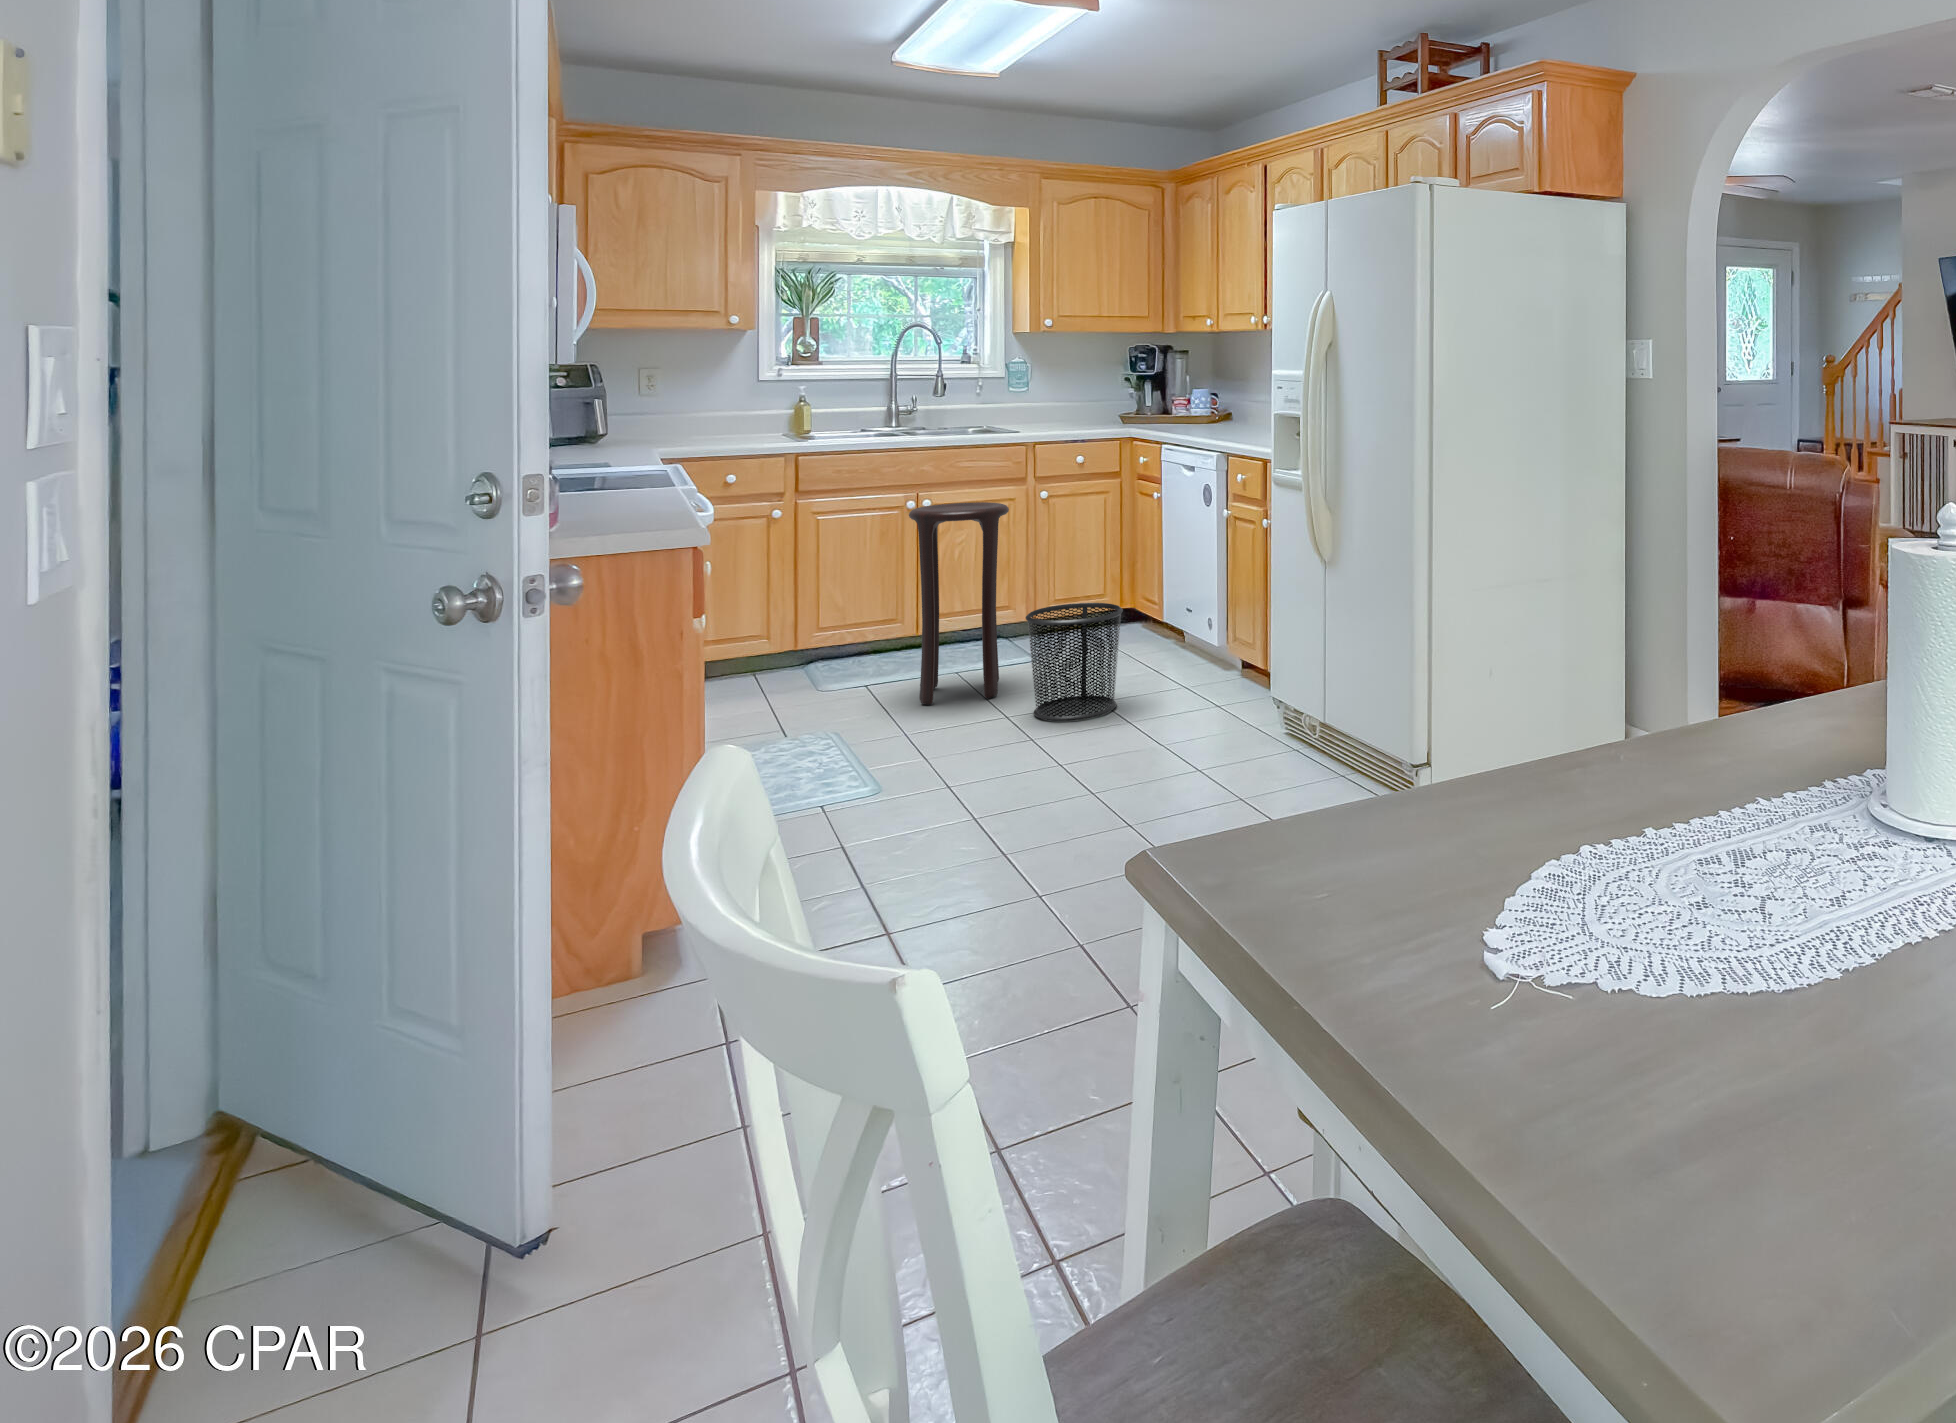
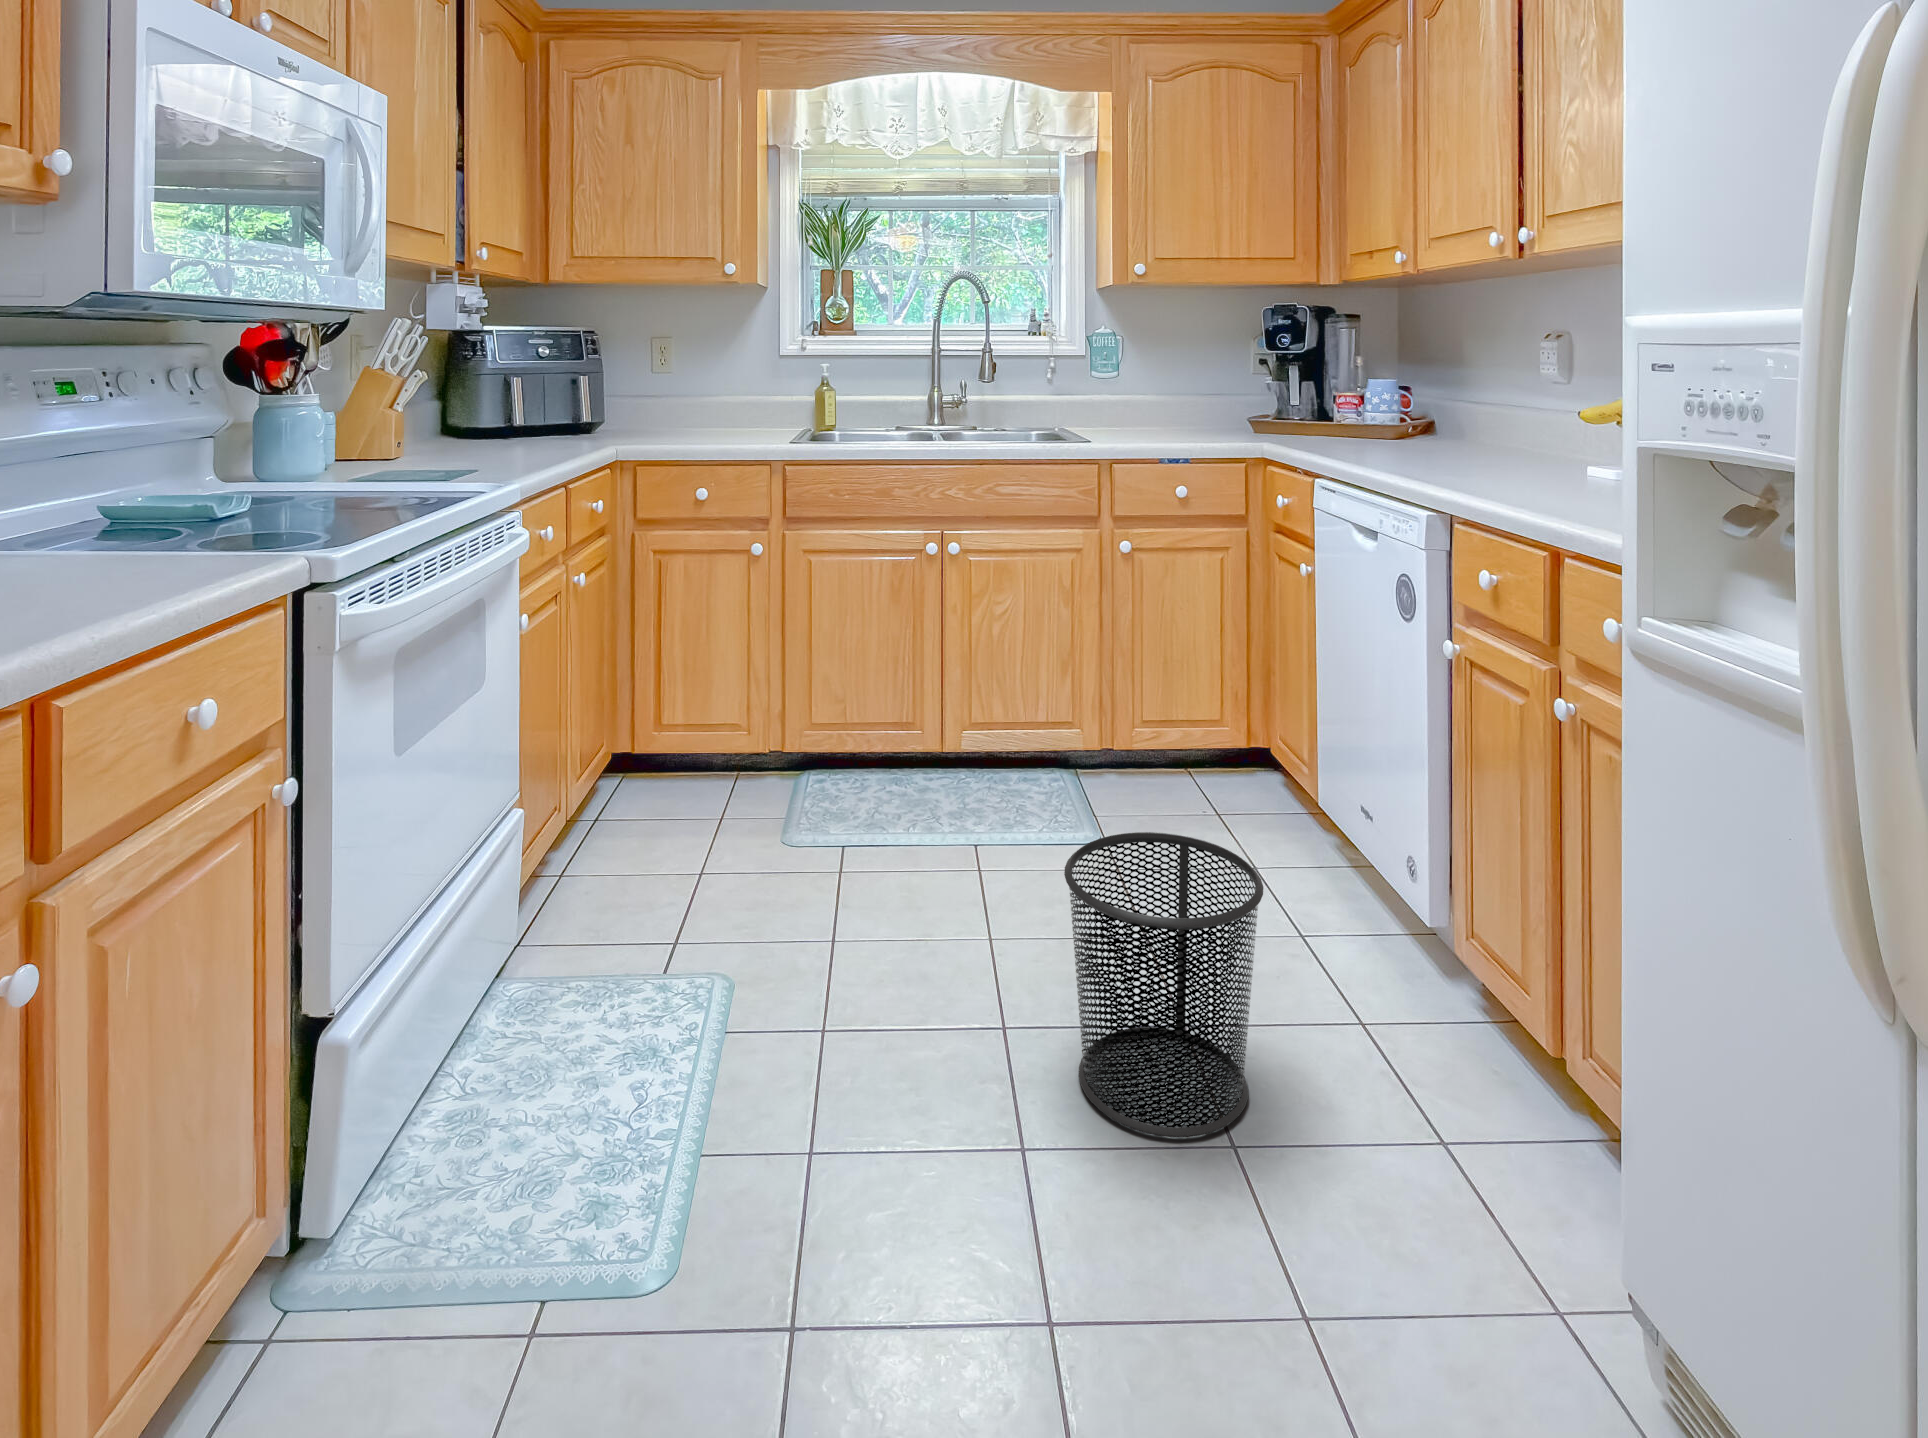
stool: present [909,502,1009,704] -> none [888,583,1052,971]

